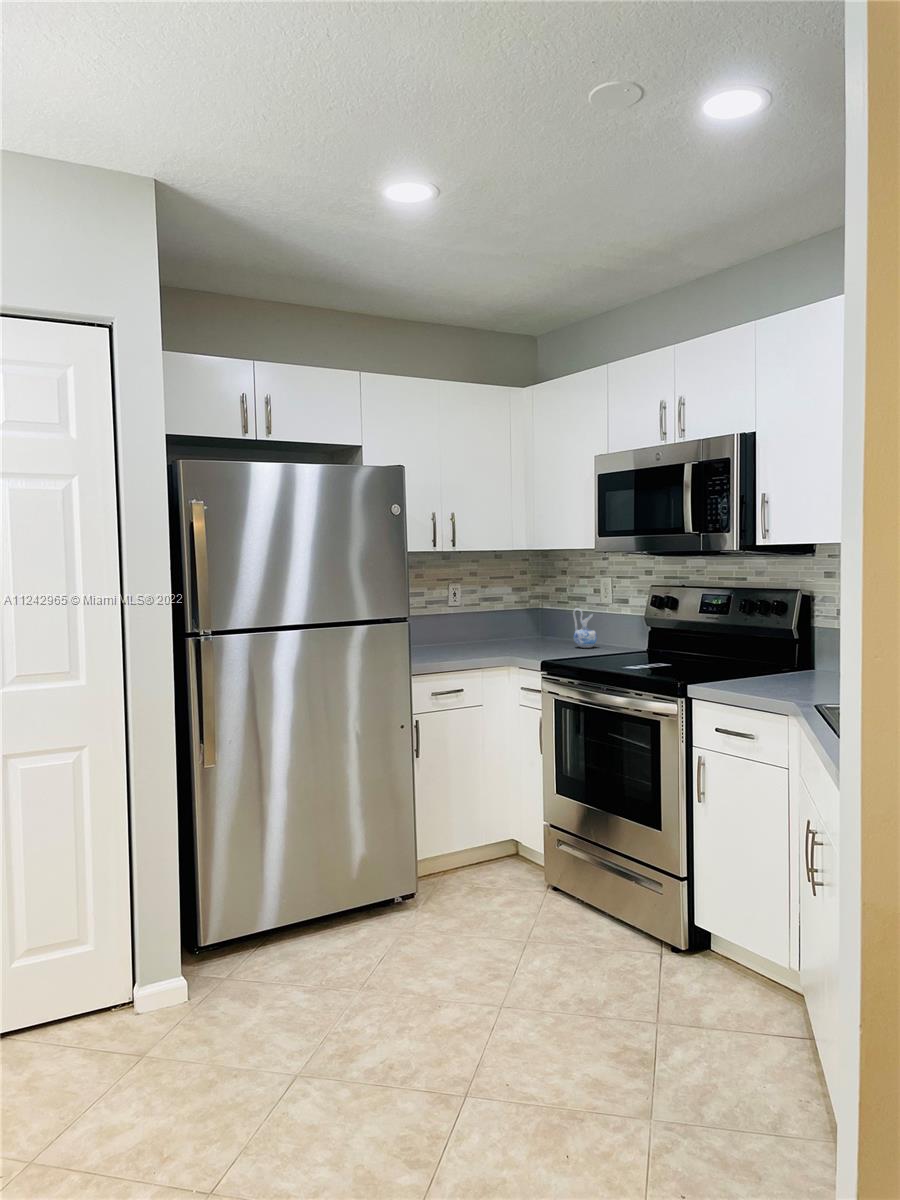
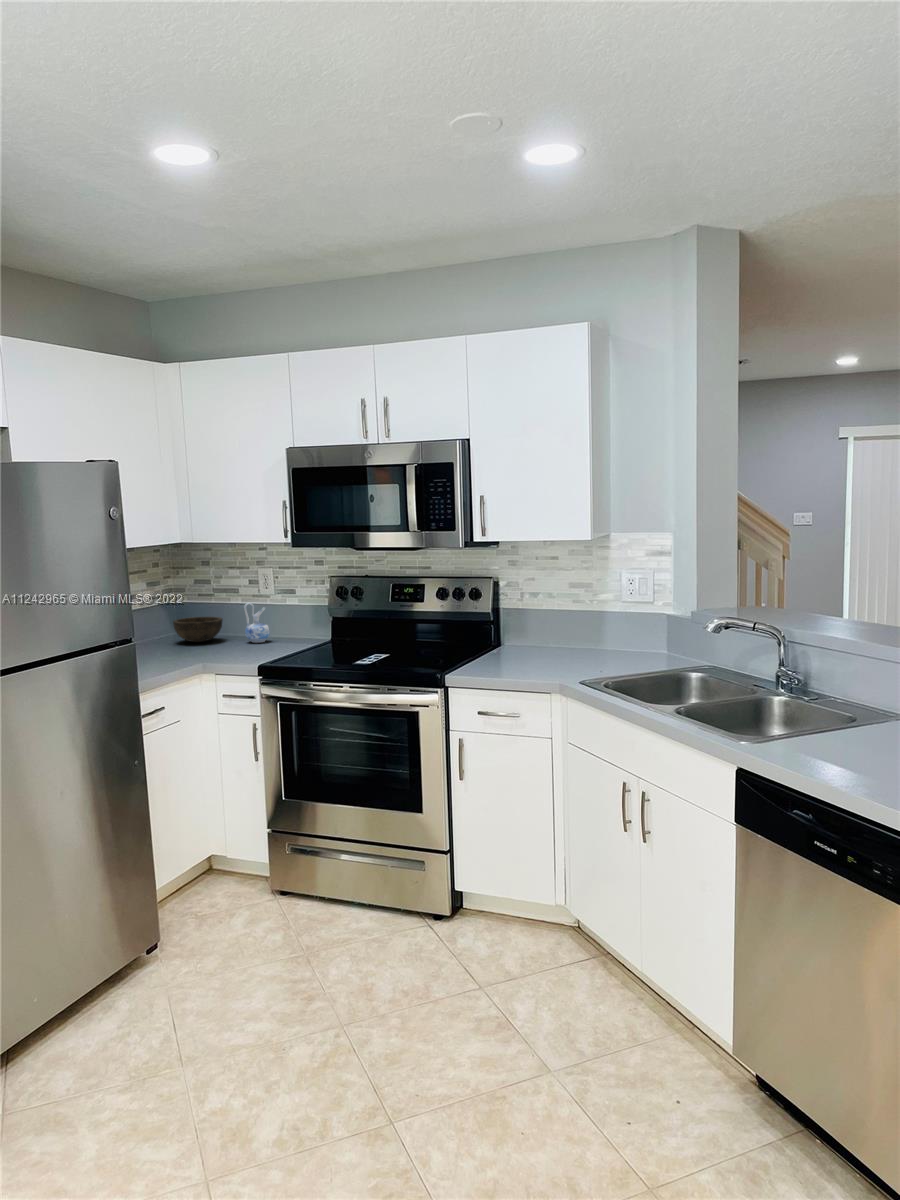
bowl: none [517,621,562,644] -> present [173,617,223,642]

